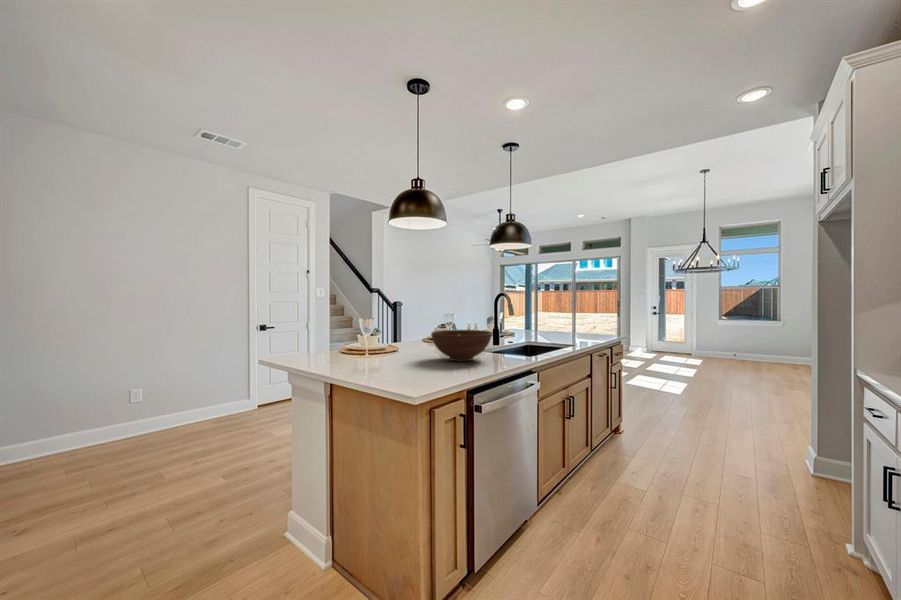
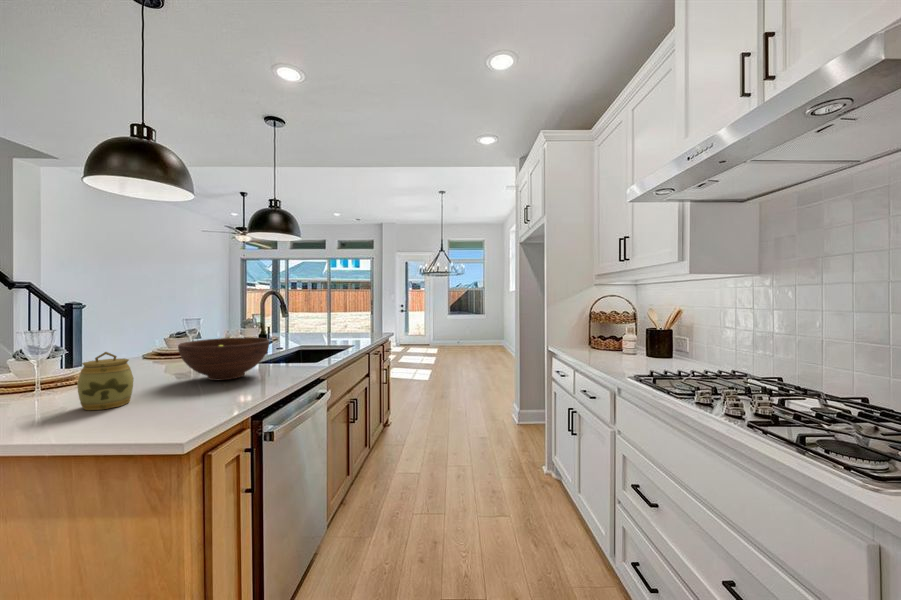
jar: none [376,333,403,370] -> present [77,352,134,410]

